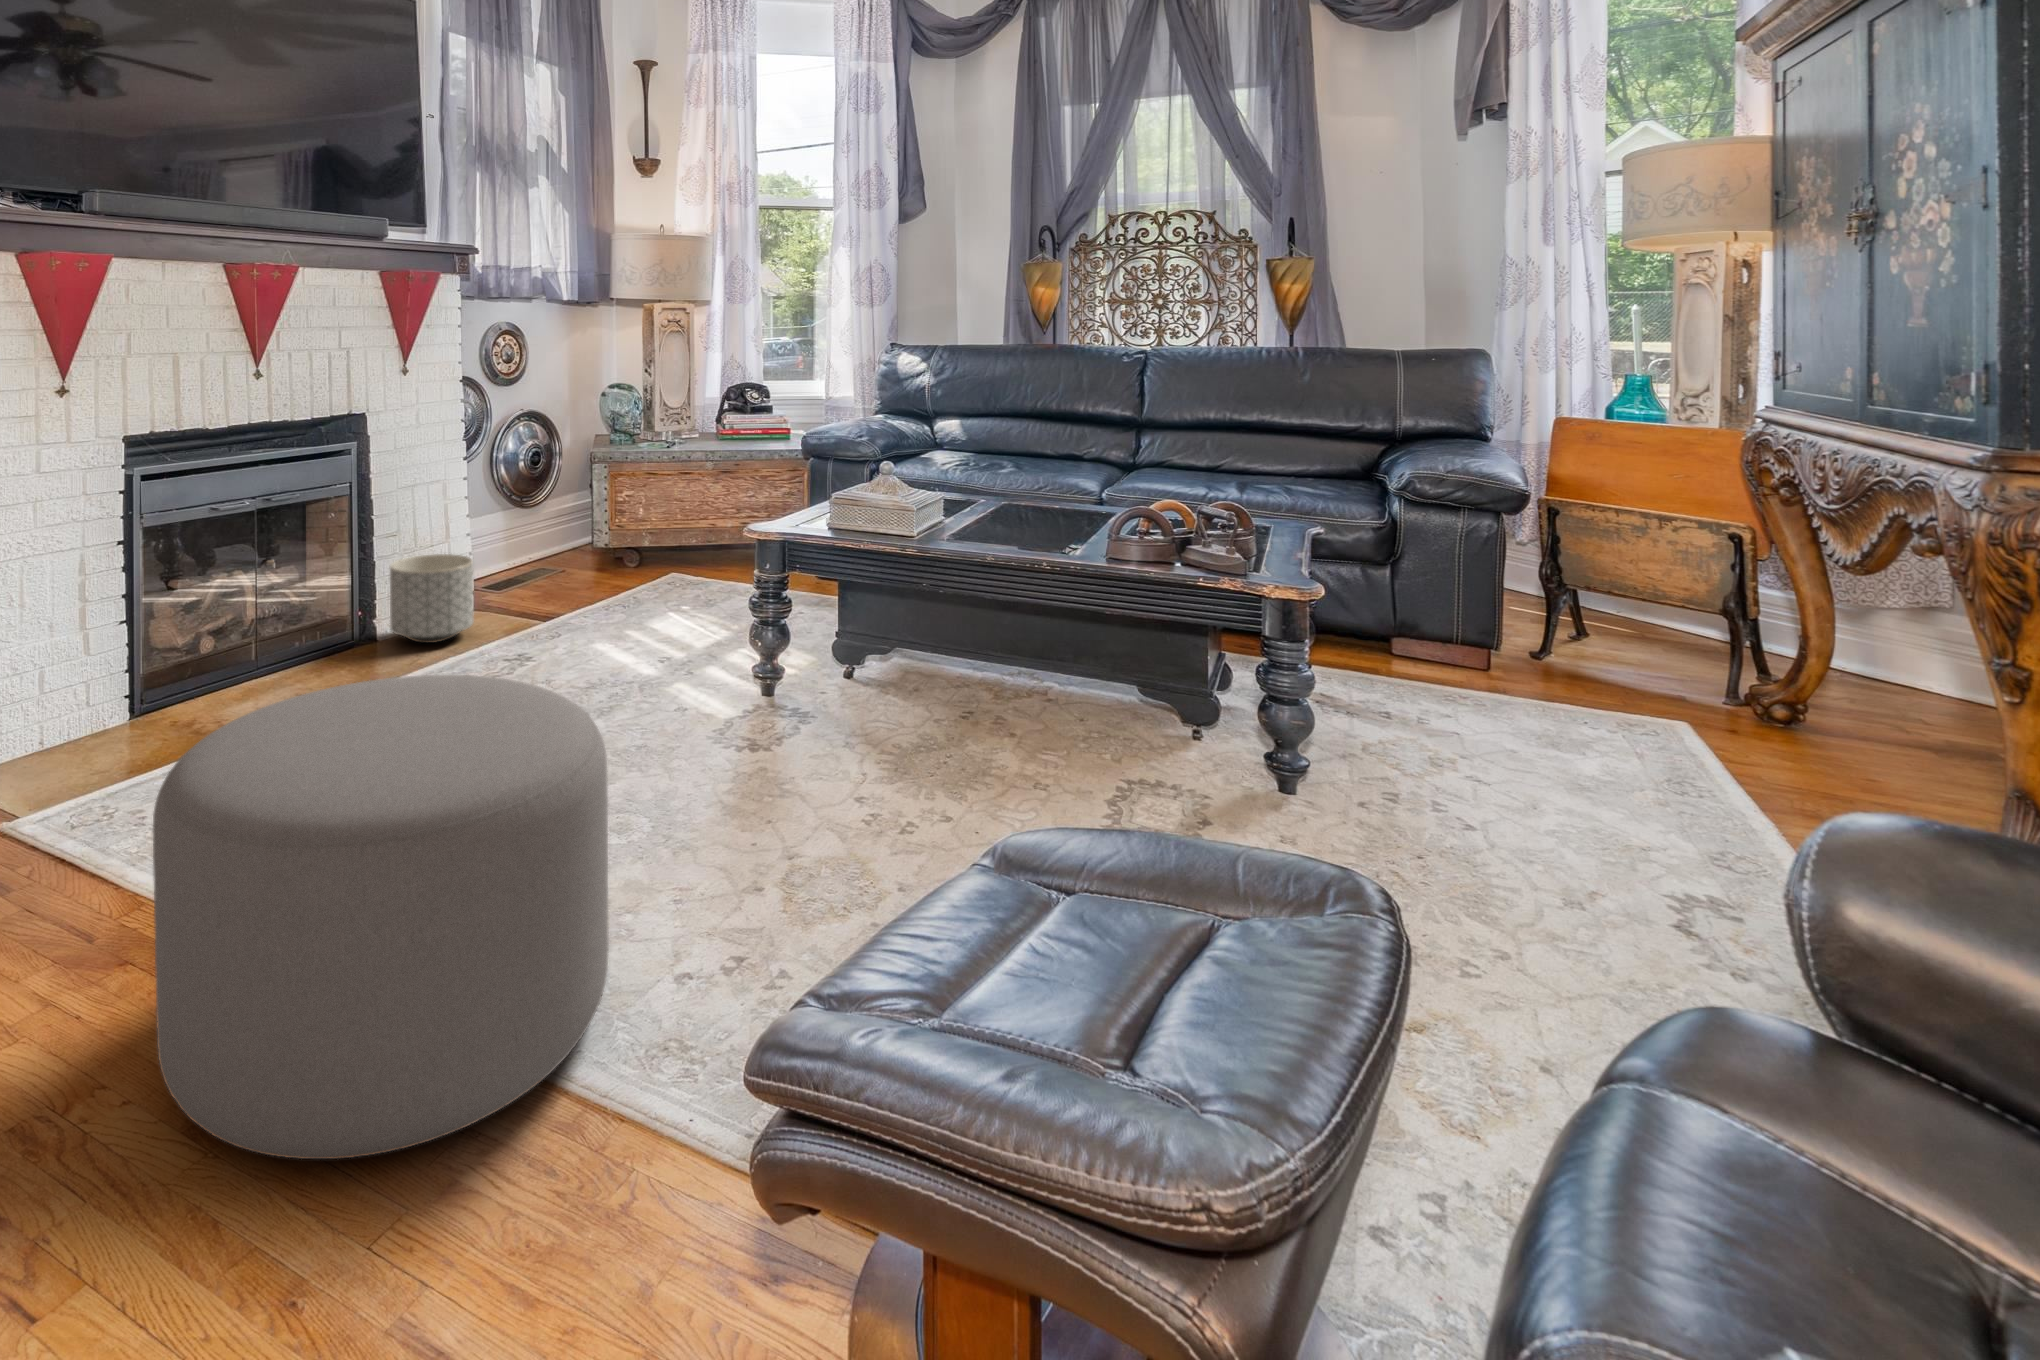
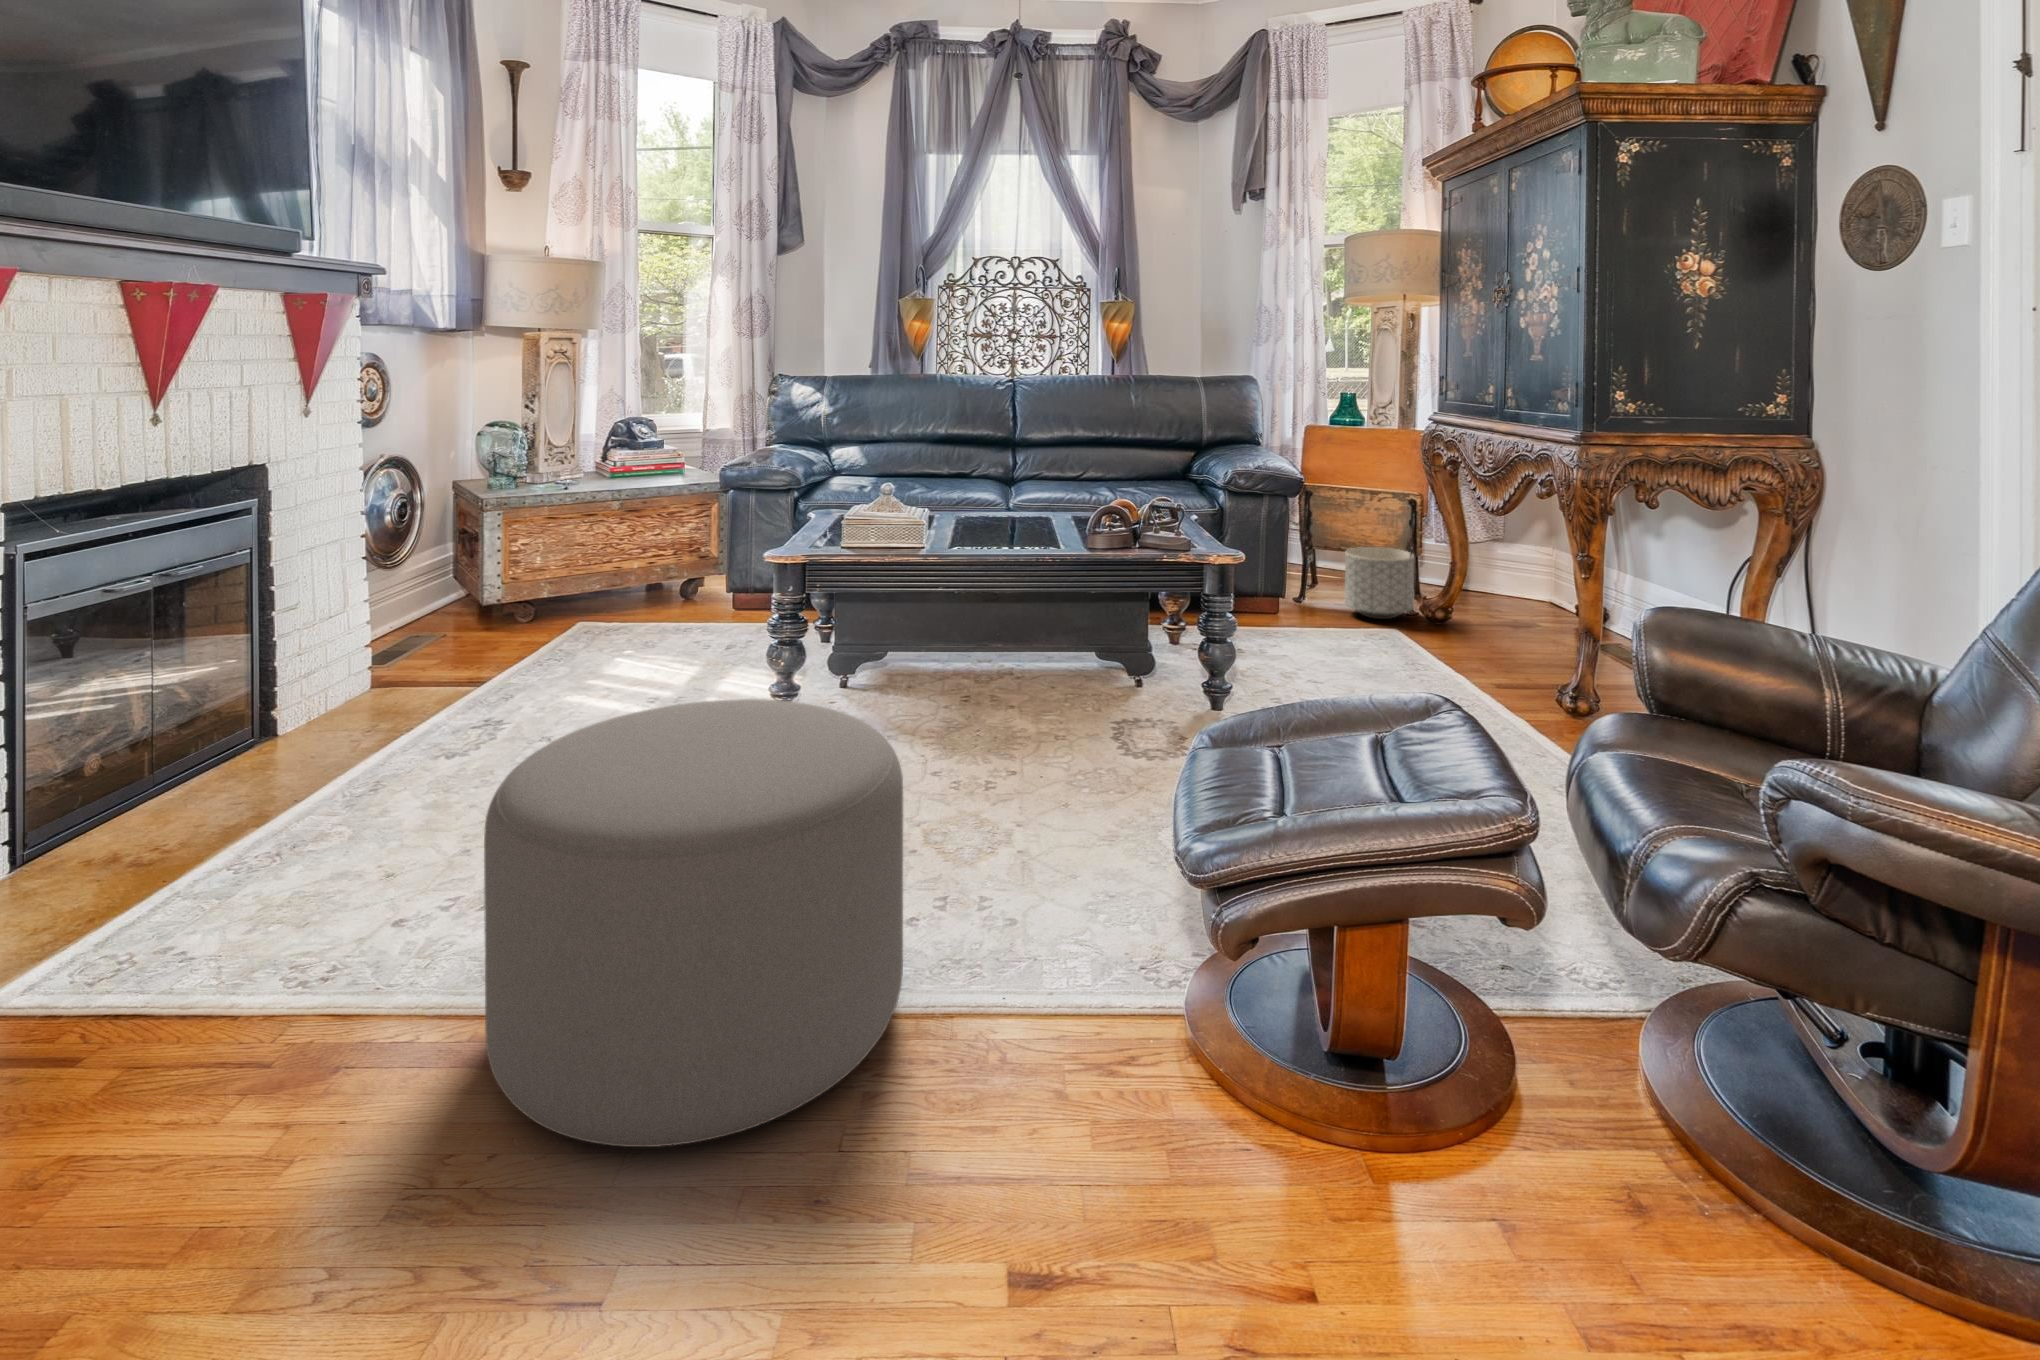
planter: present [390,554,474,643] -> present [1345,547,1414,619]

